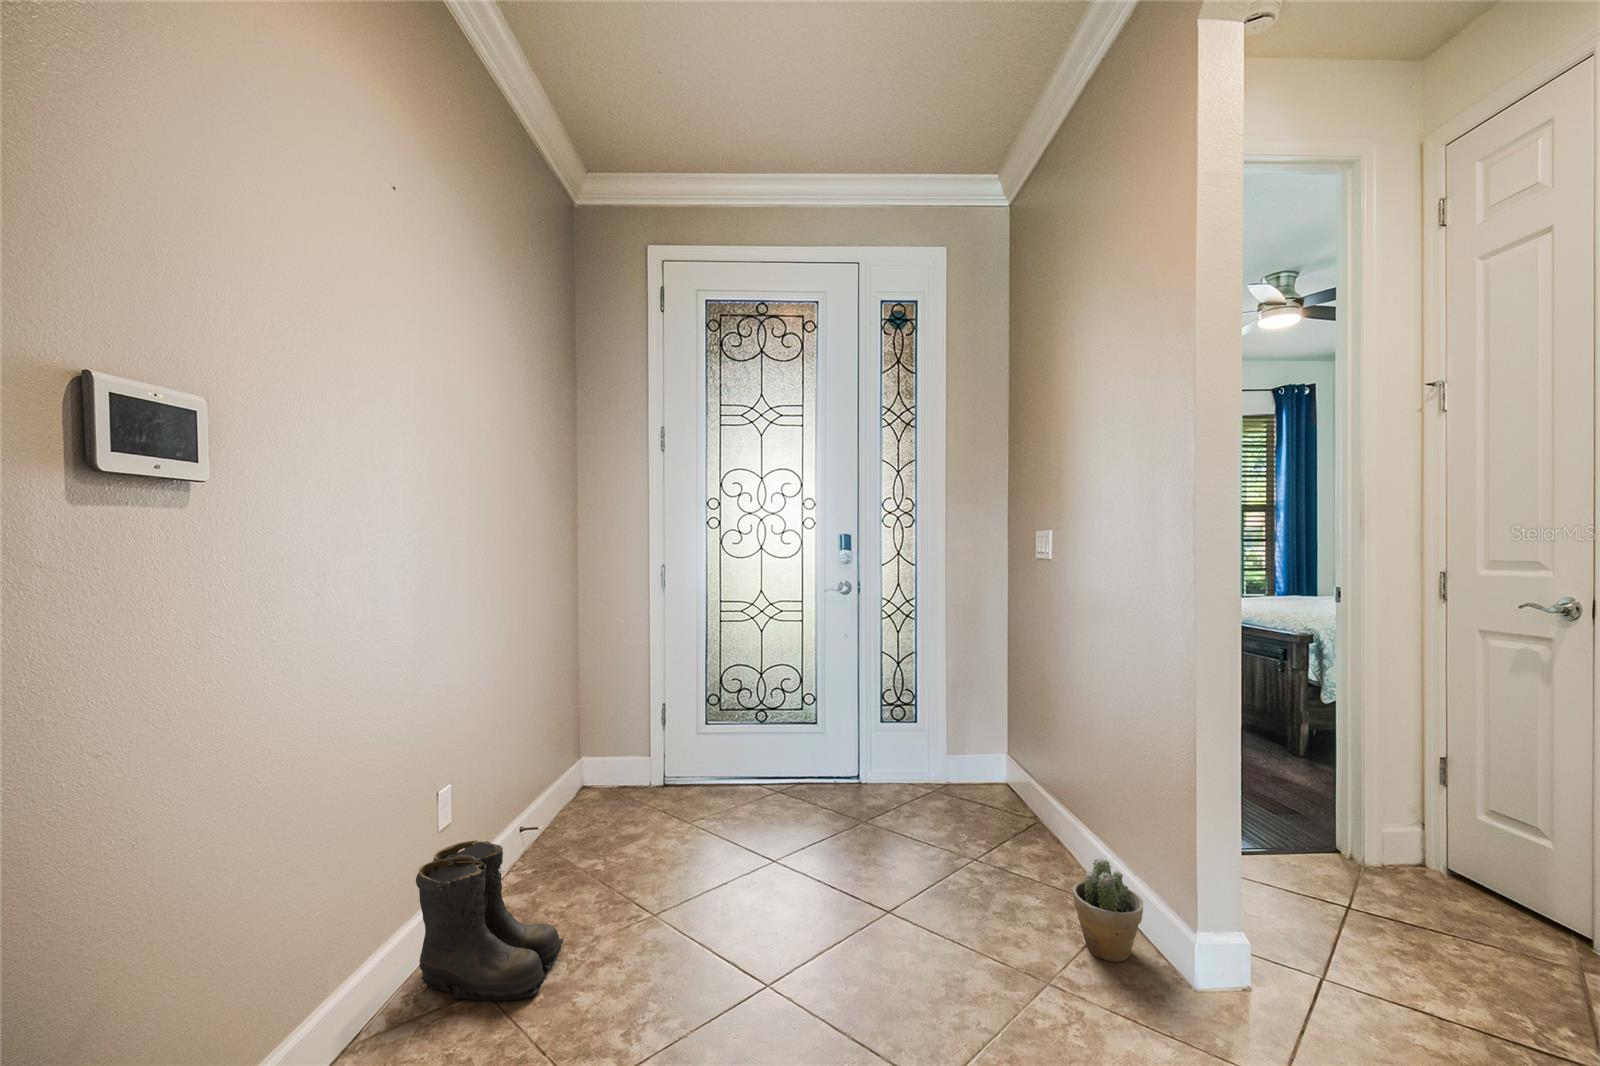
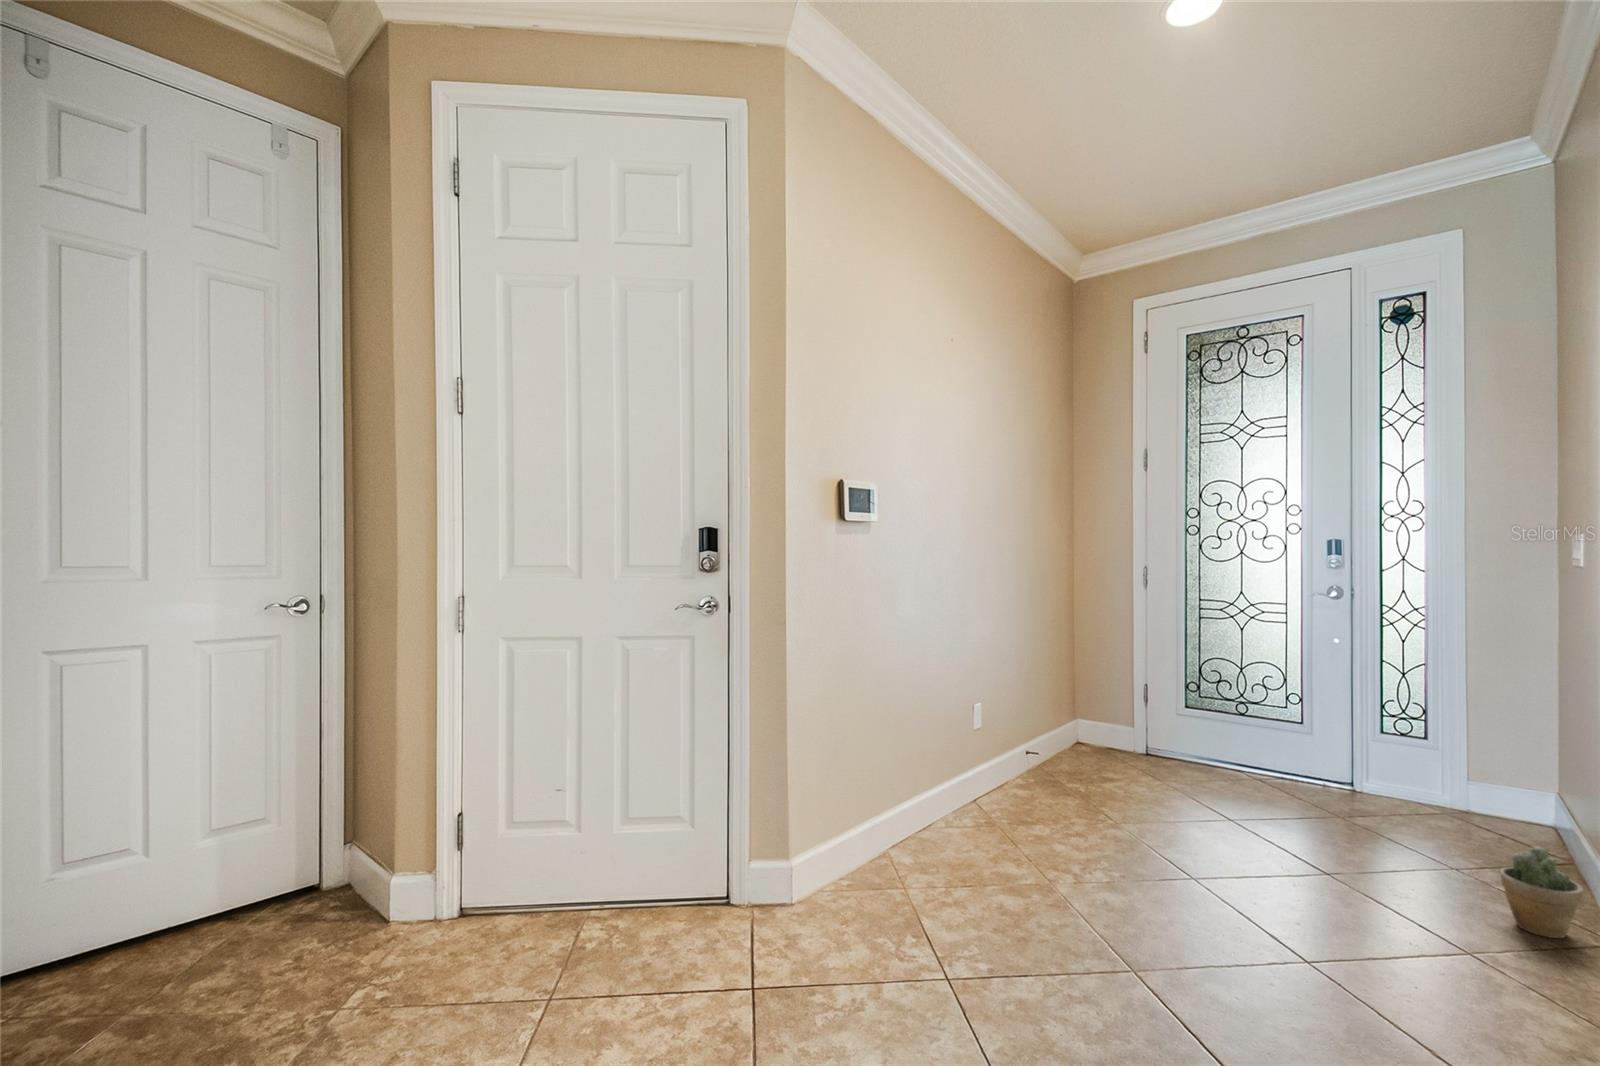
boots: present [416,840,564,1001] -> none [965,733,1051,824]

